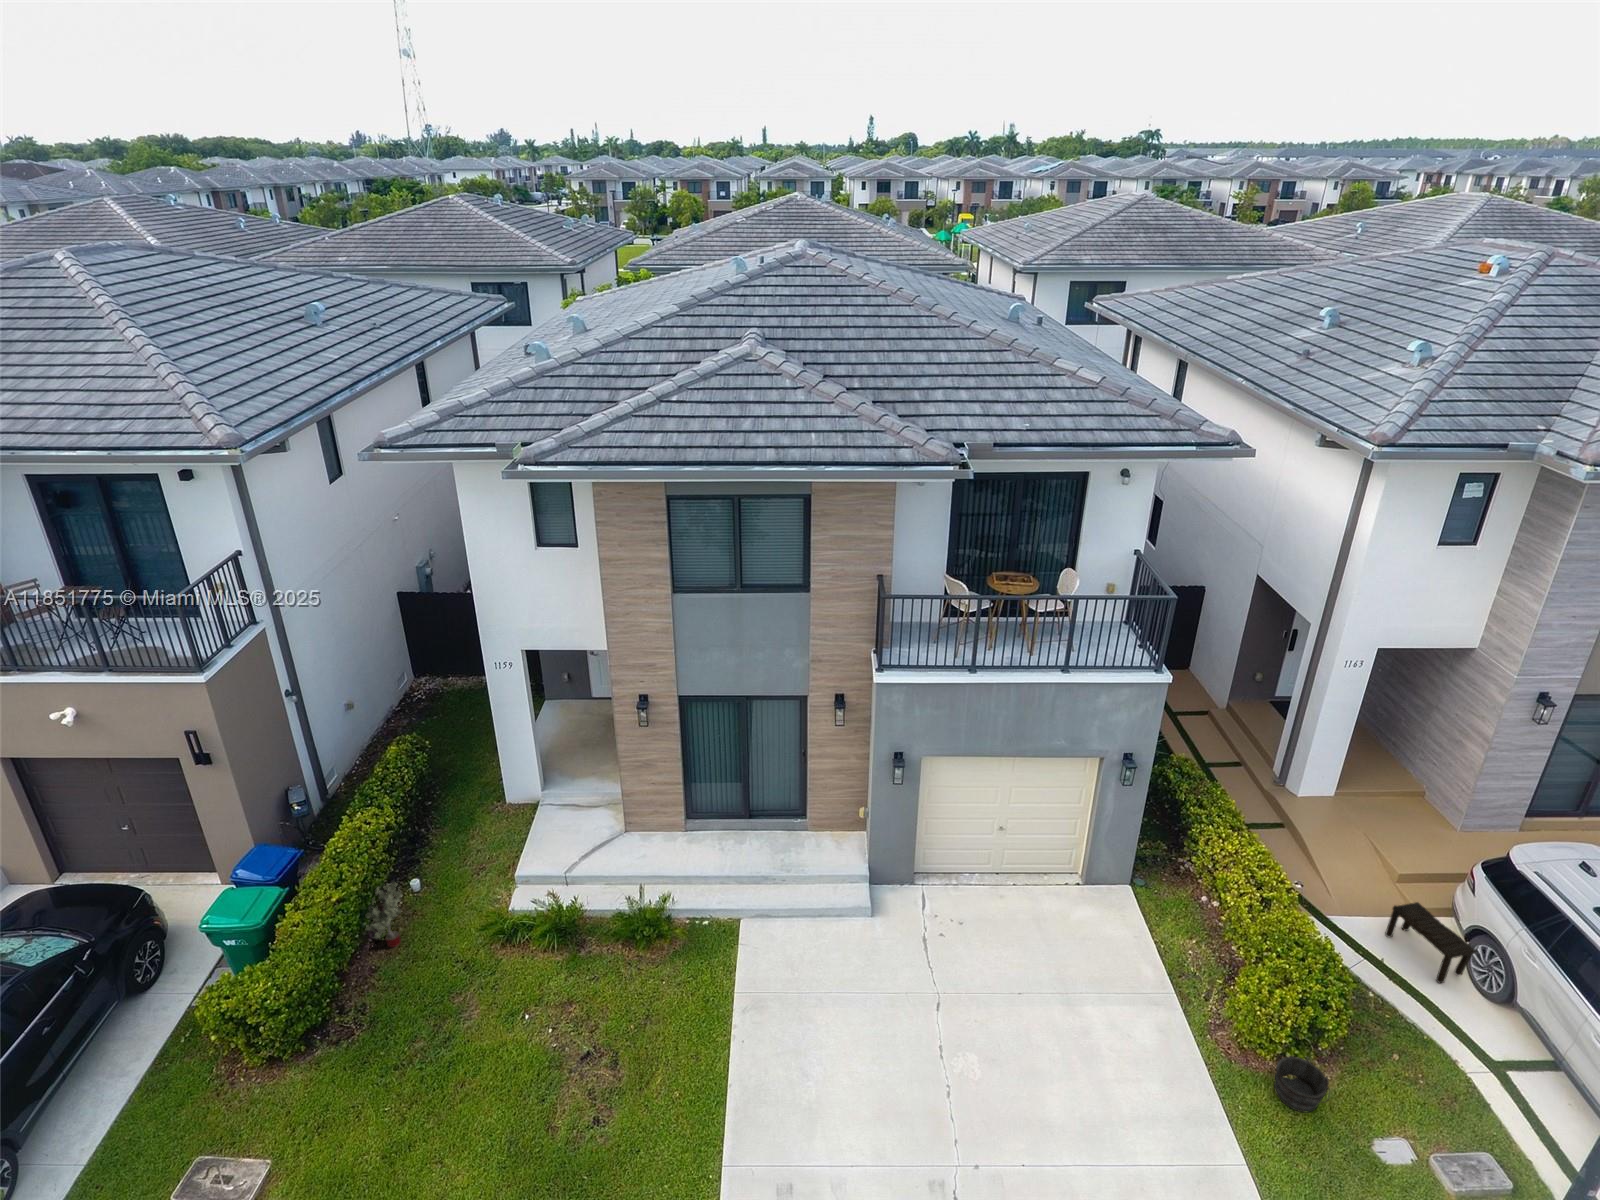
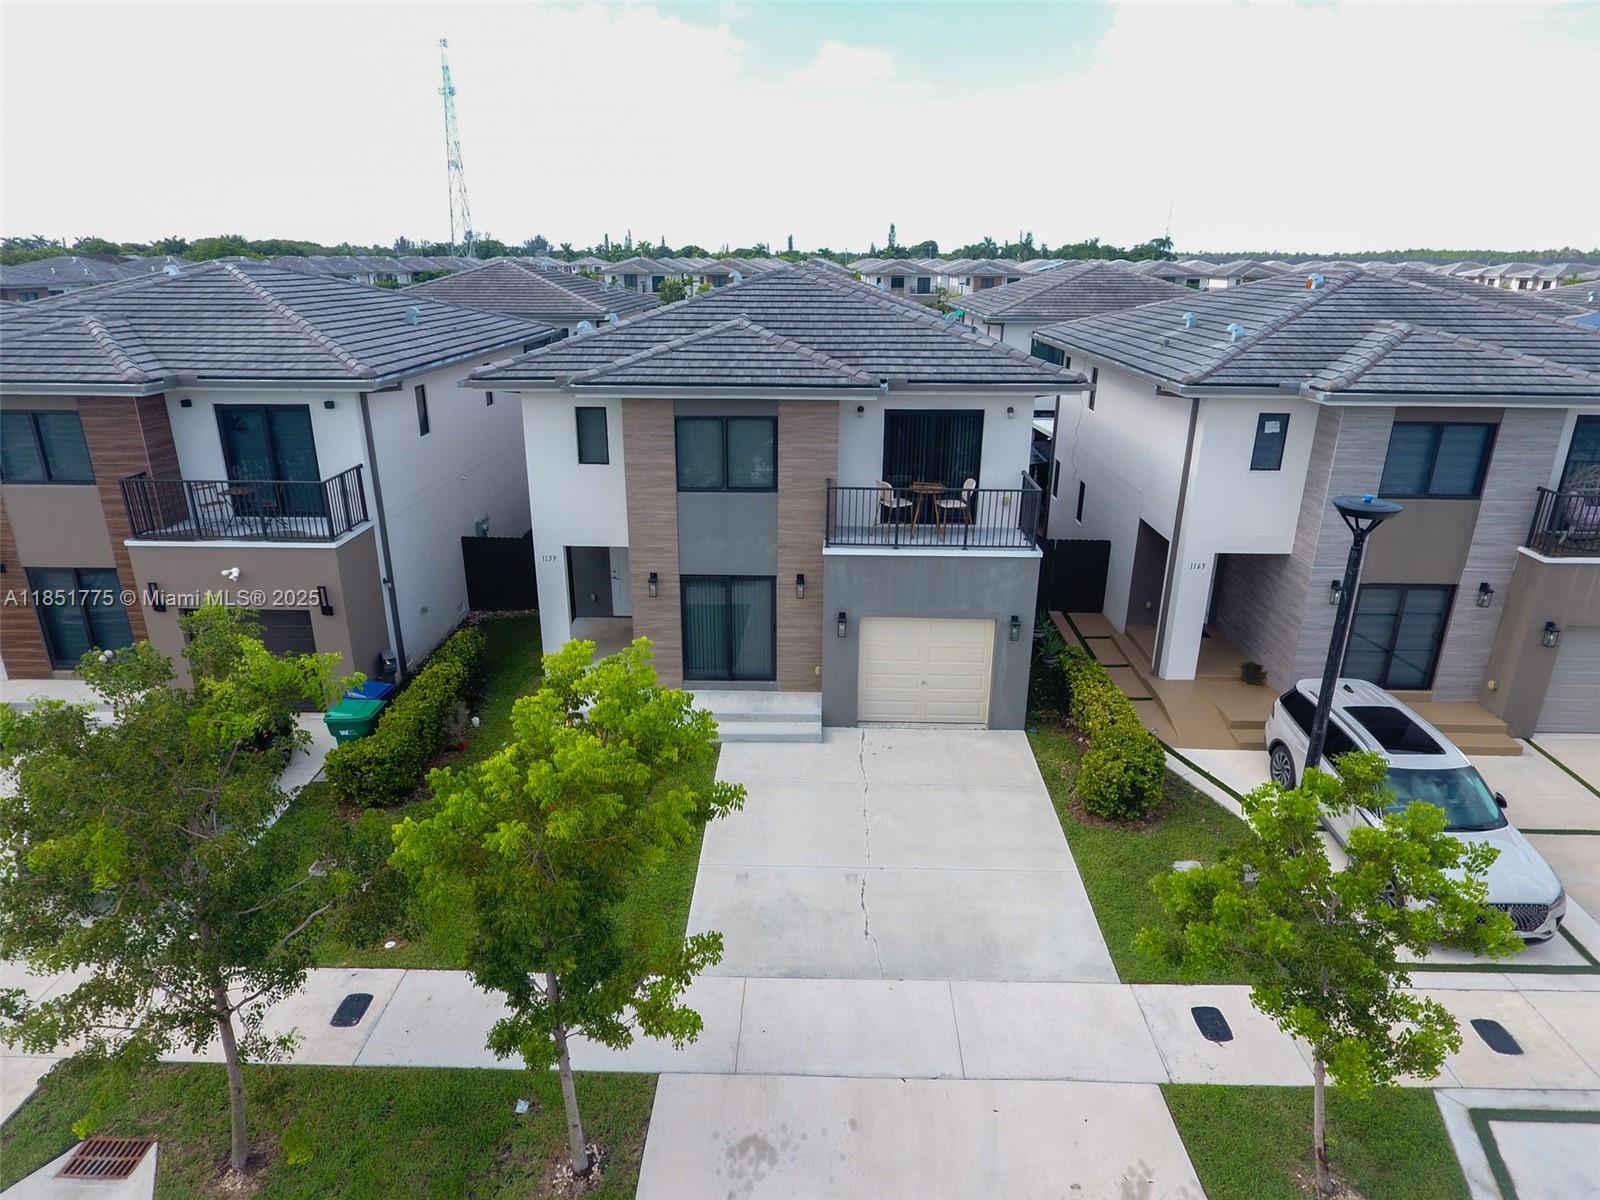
bench: present [1385,902,1476,983] -> none [1214,729,1271,779]
bucket: present [1274,1056,1330,1112] -> present [1239,661,1268,684]

